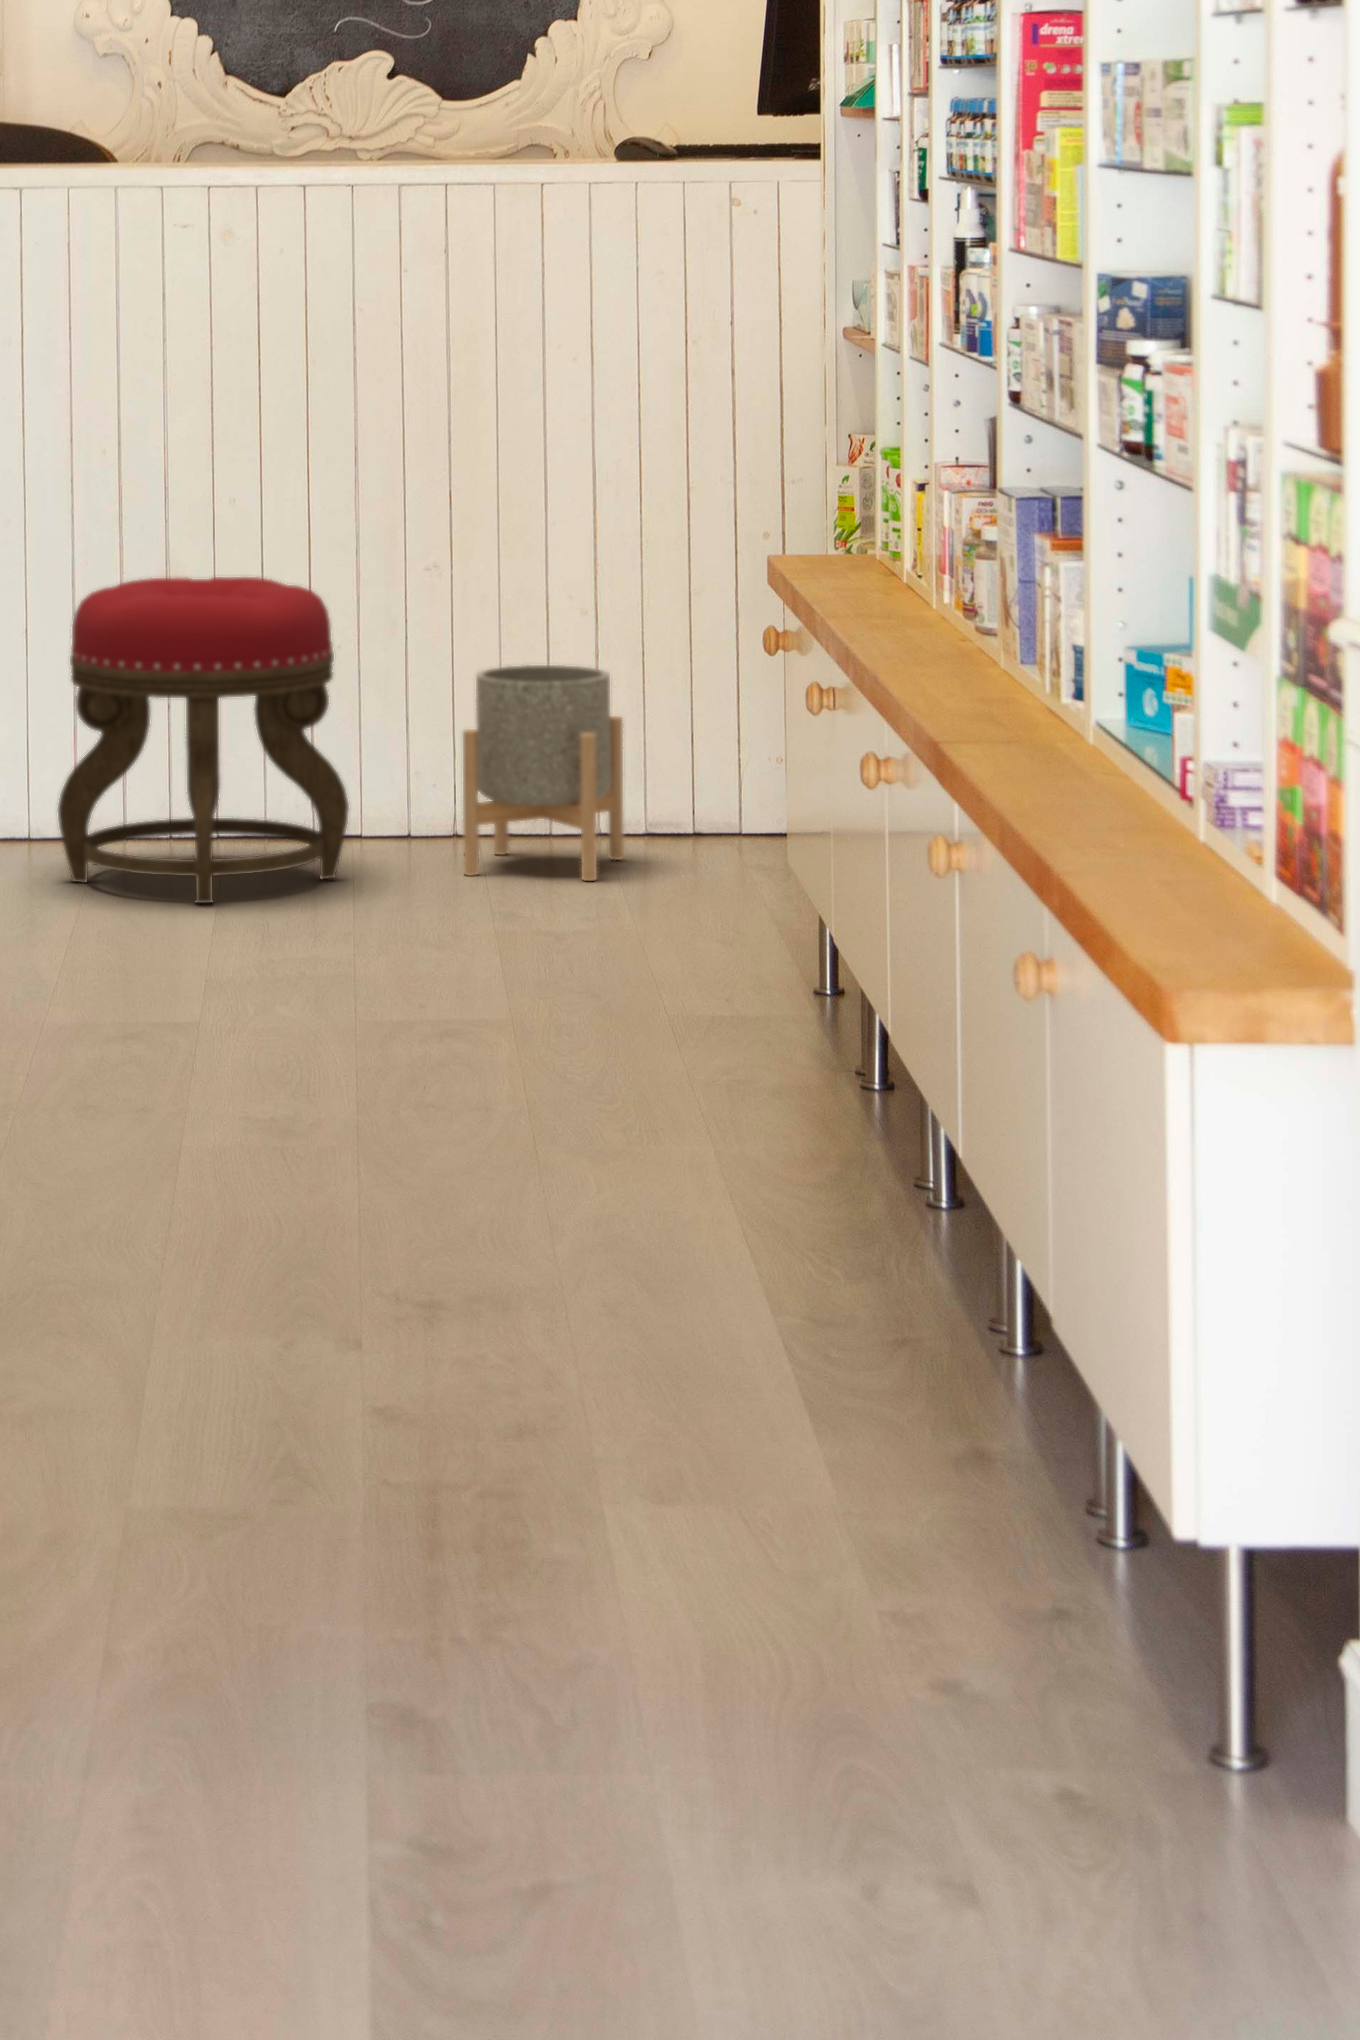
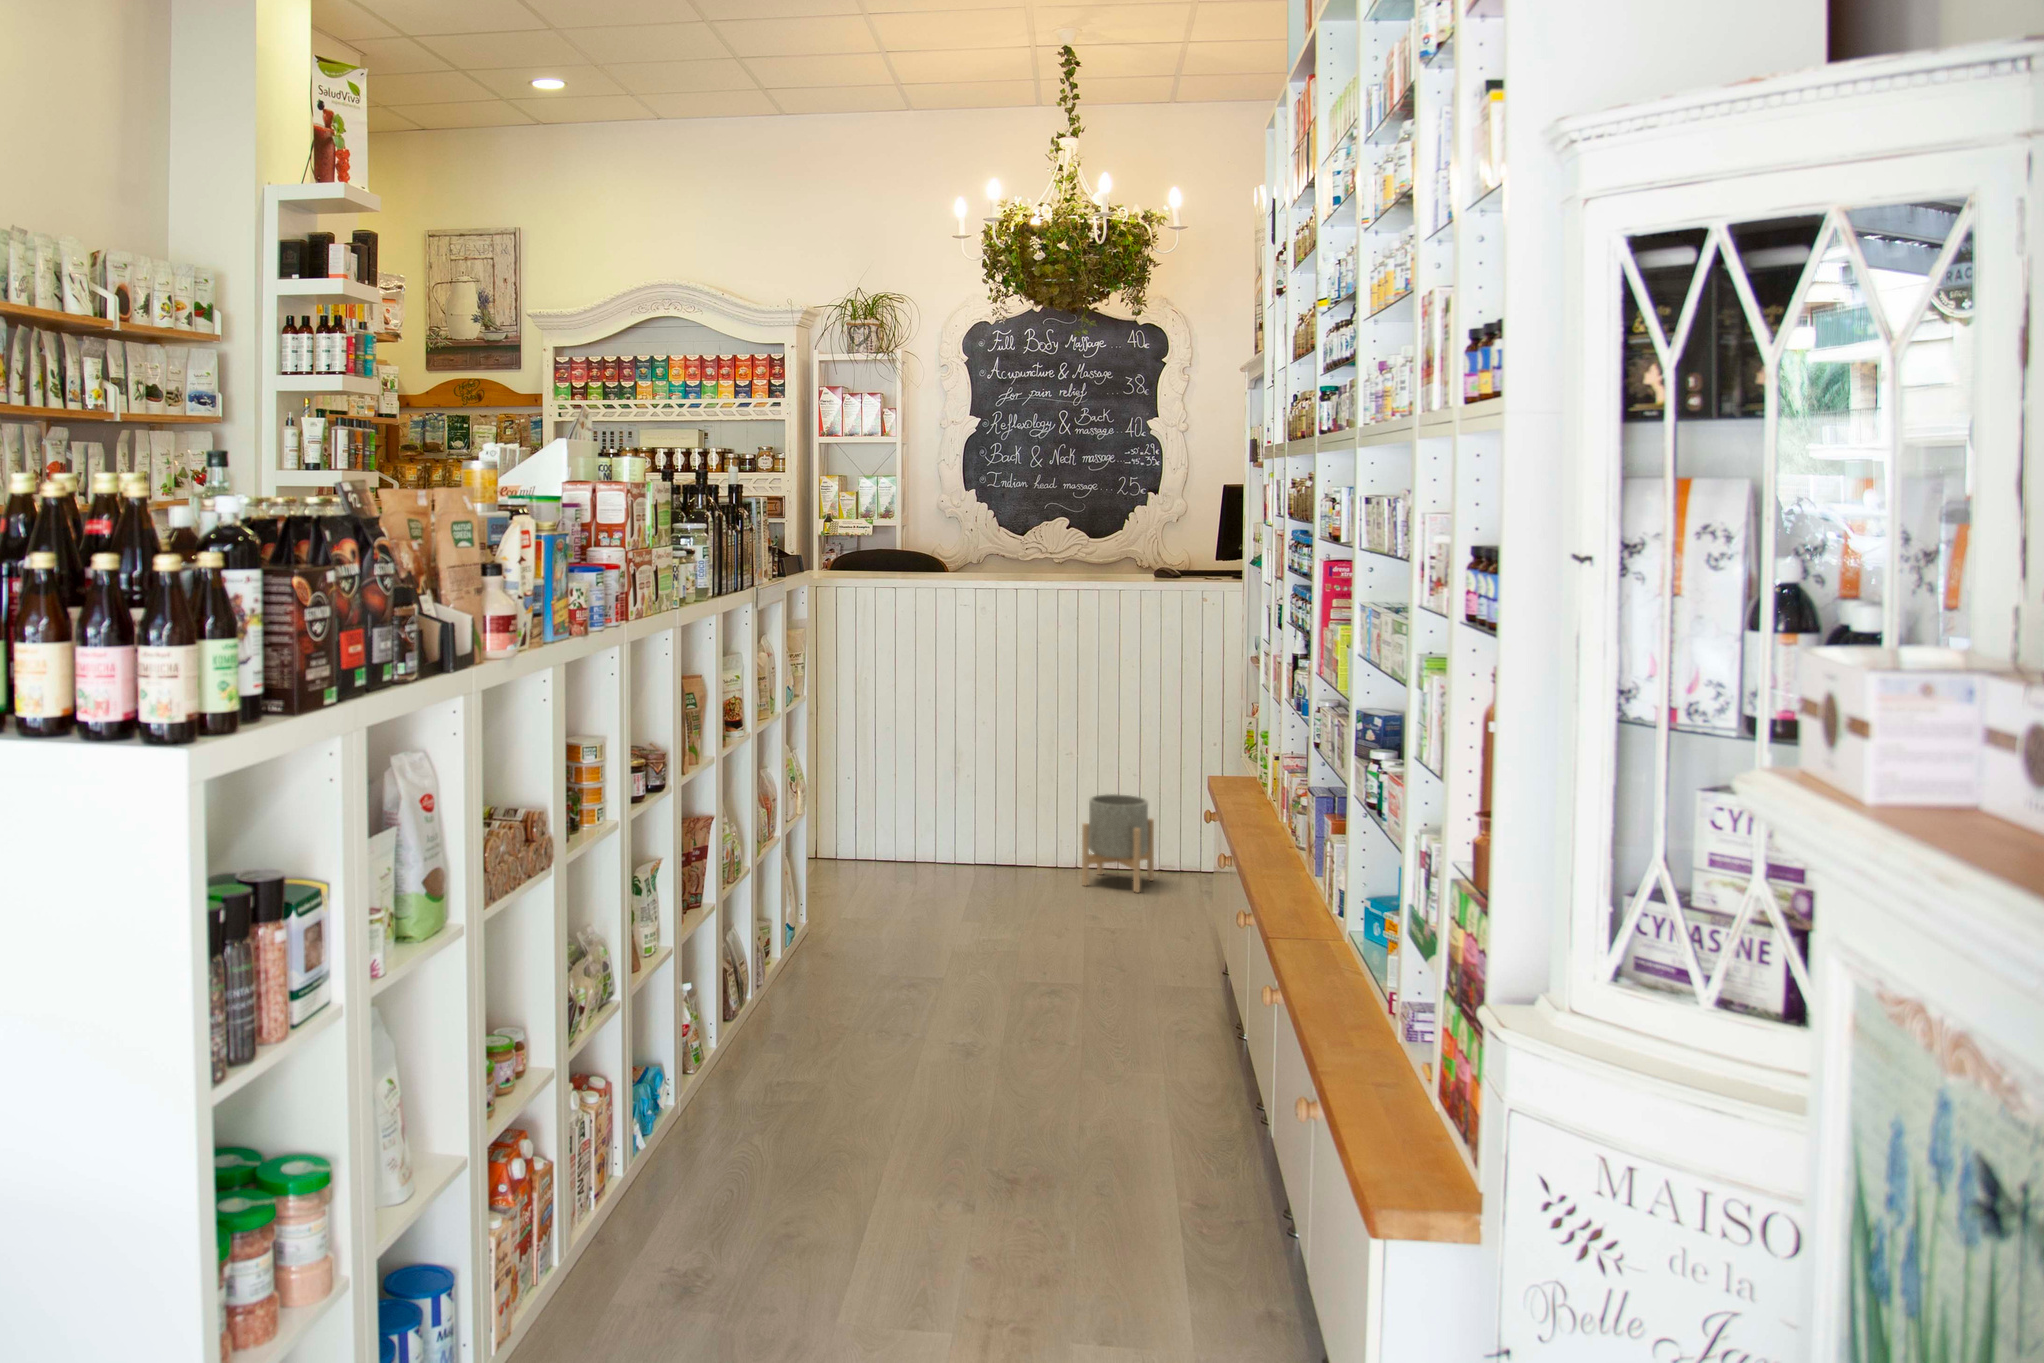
stool: present [58,577,349,903] -> none [907,751,1032,896]

